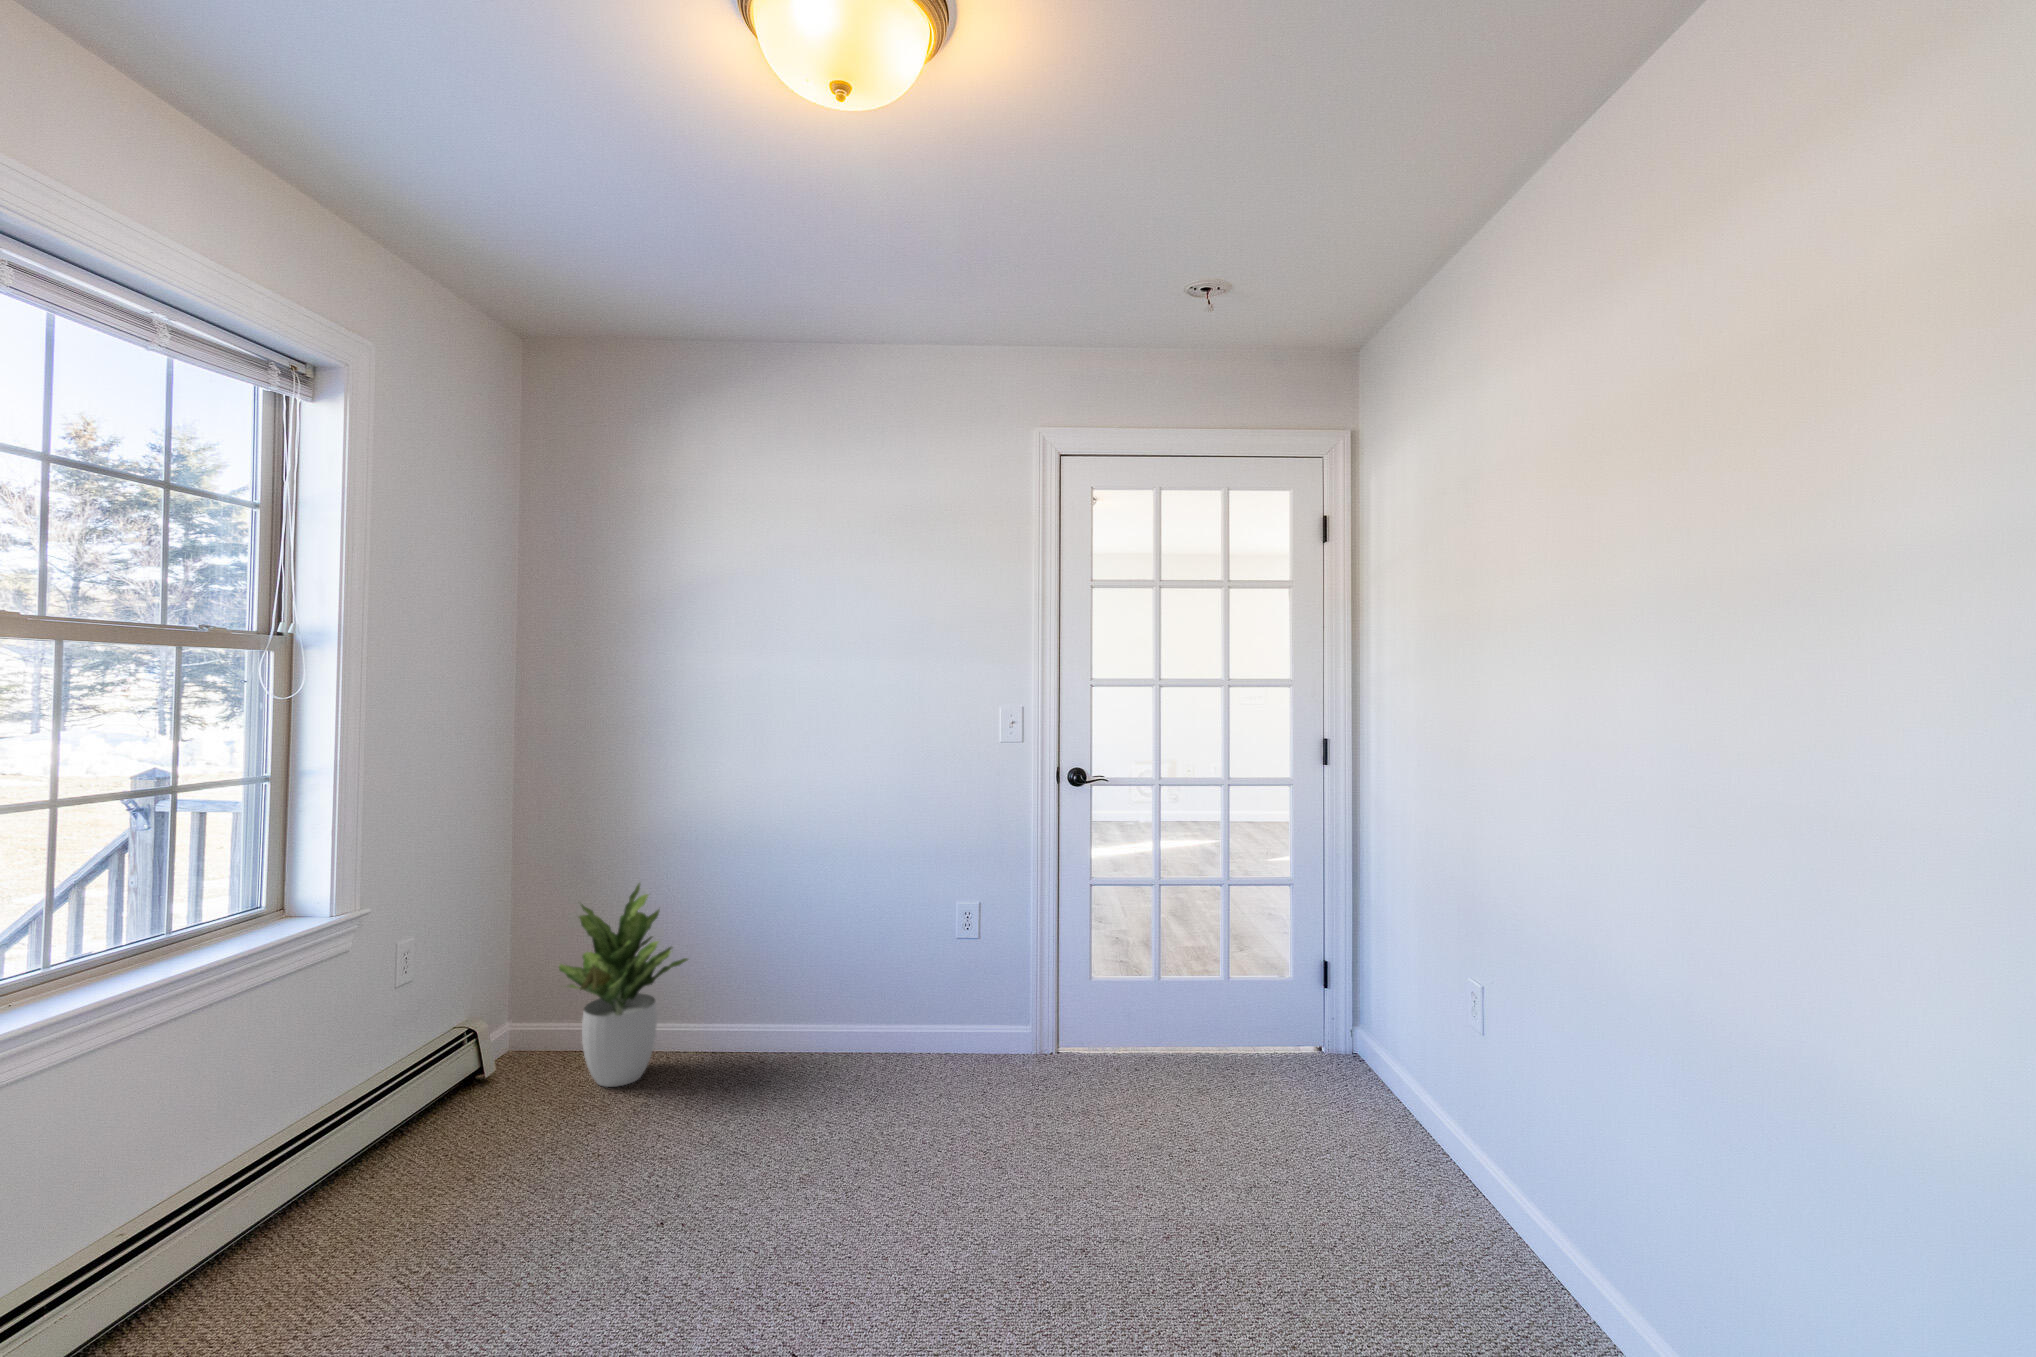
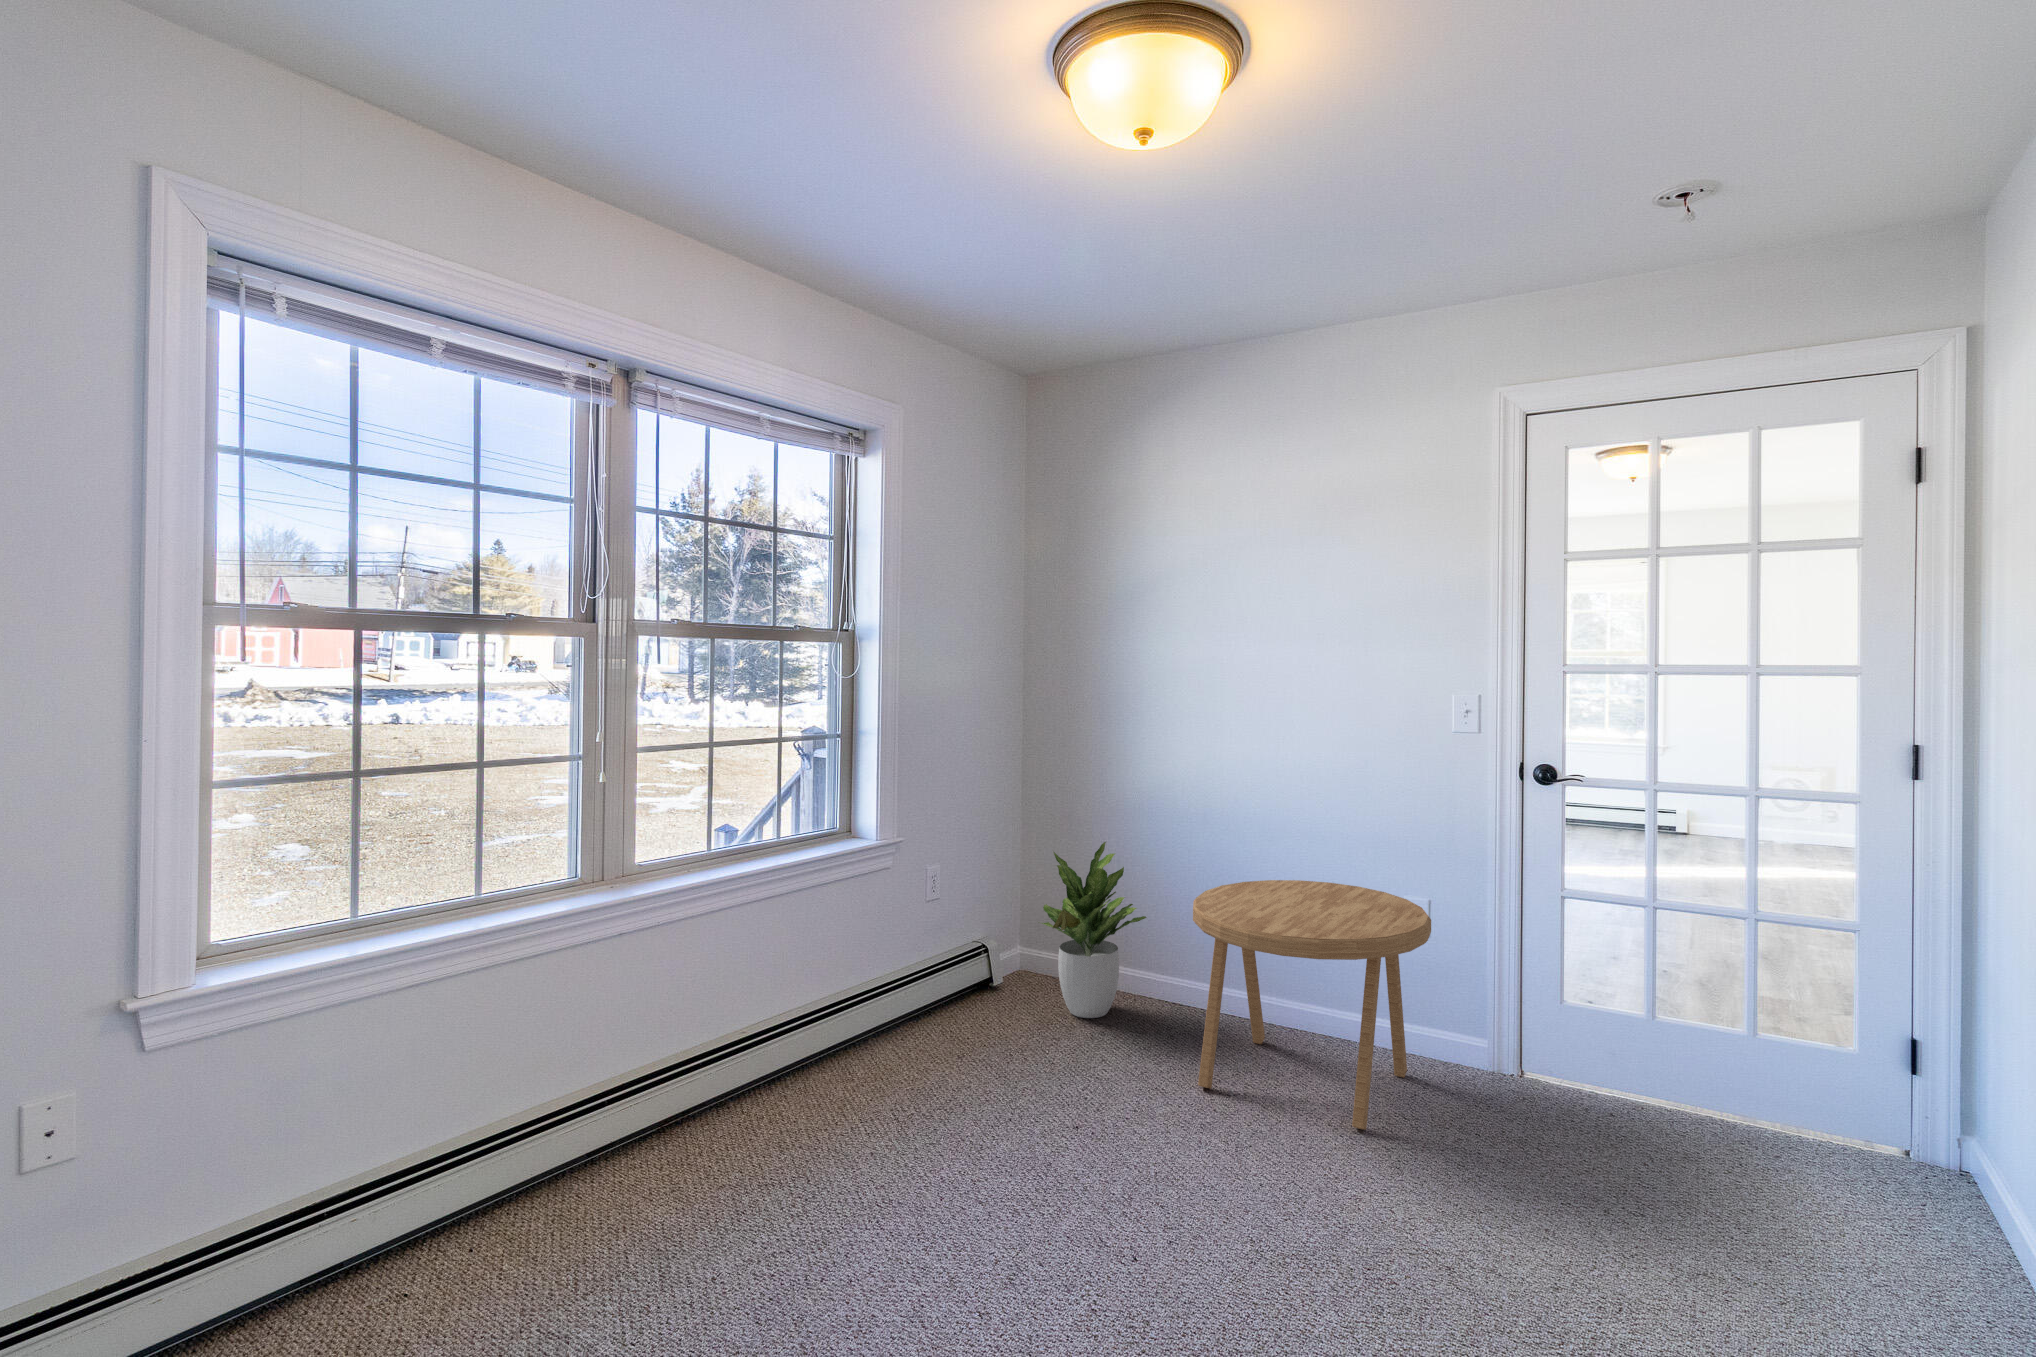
side table: none [765,895,994,1131] -> present [1193,880,1431,1130]

